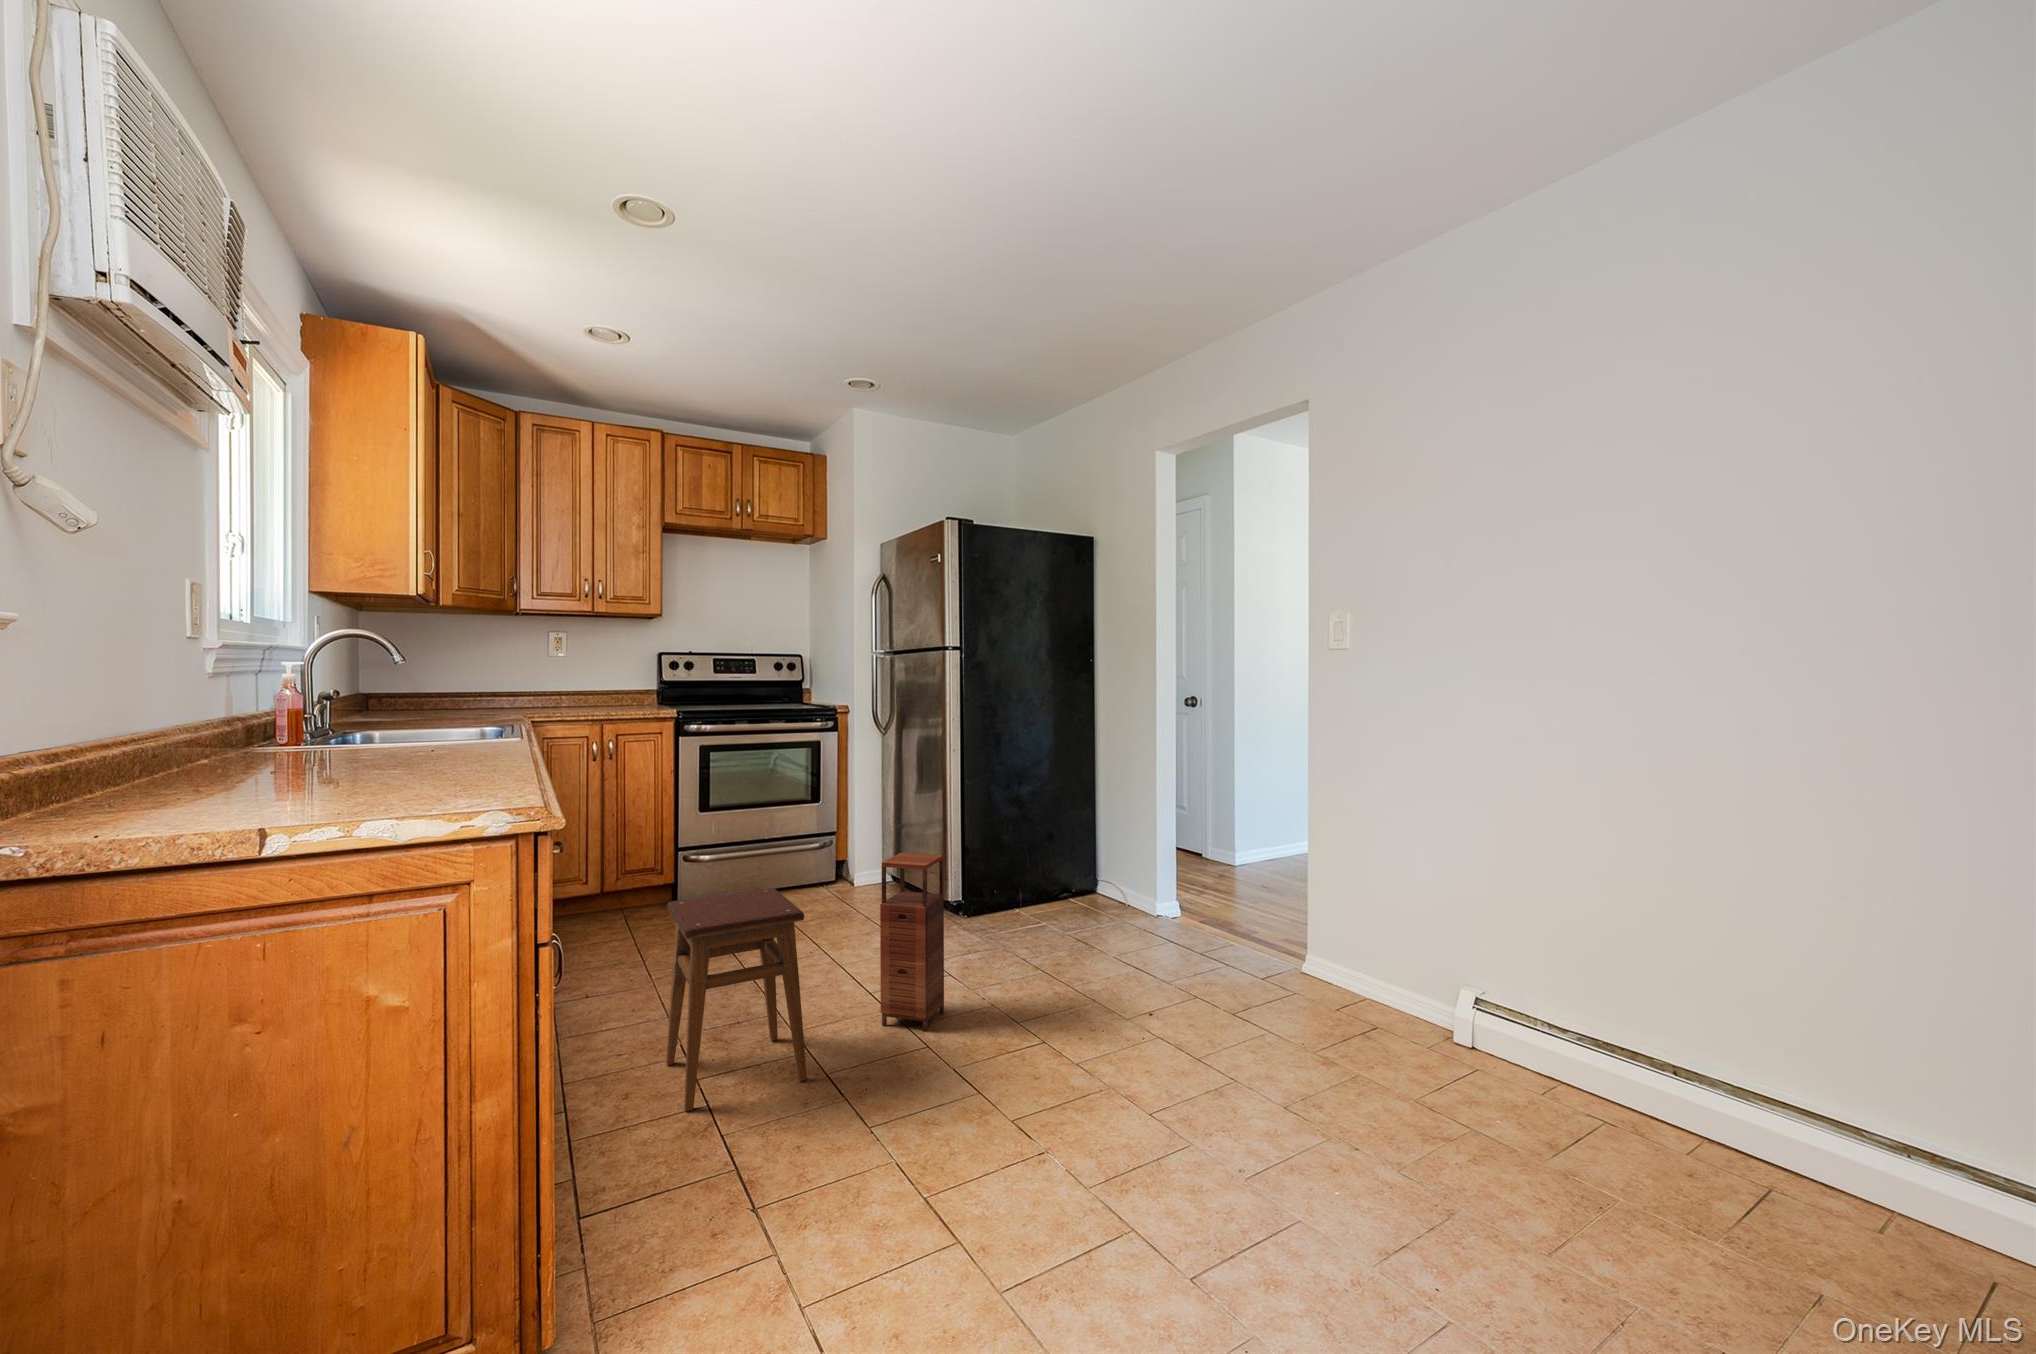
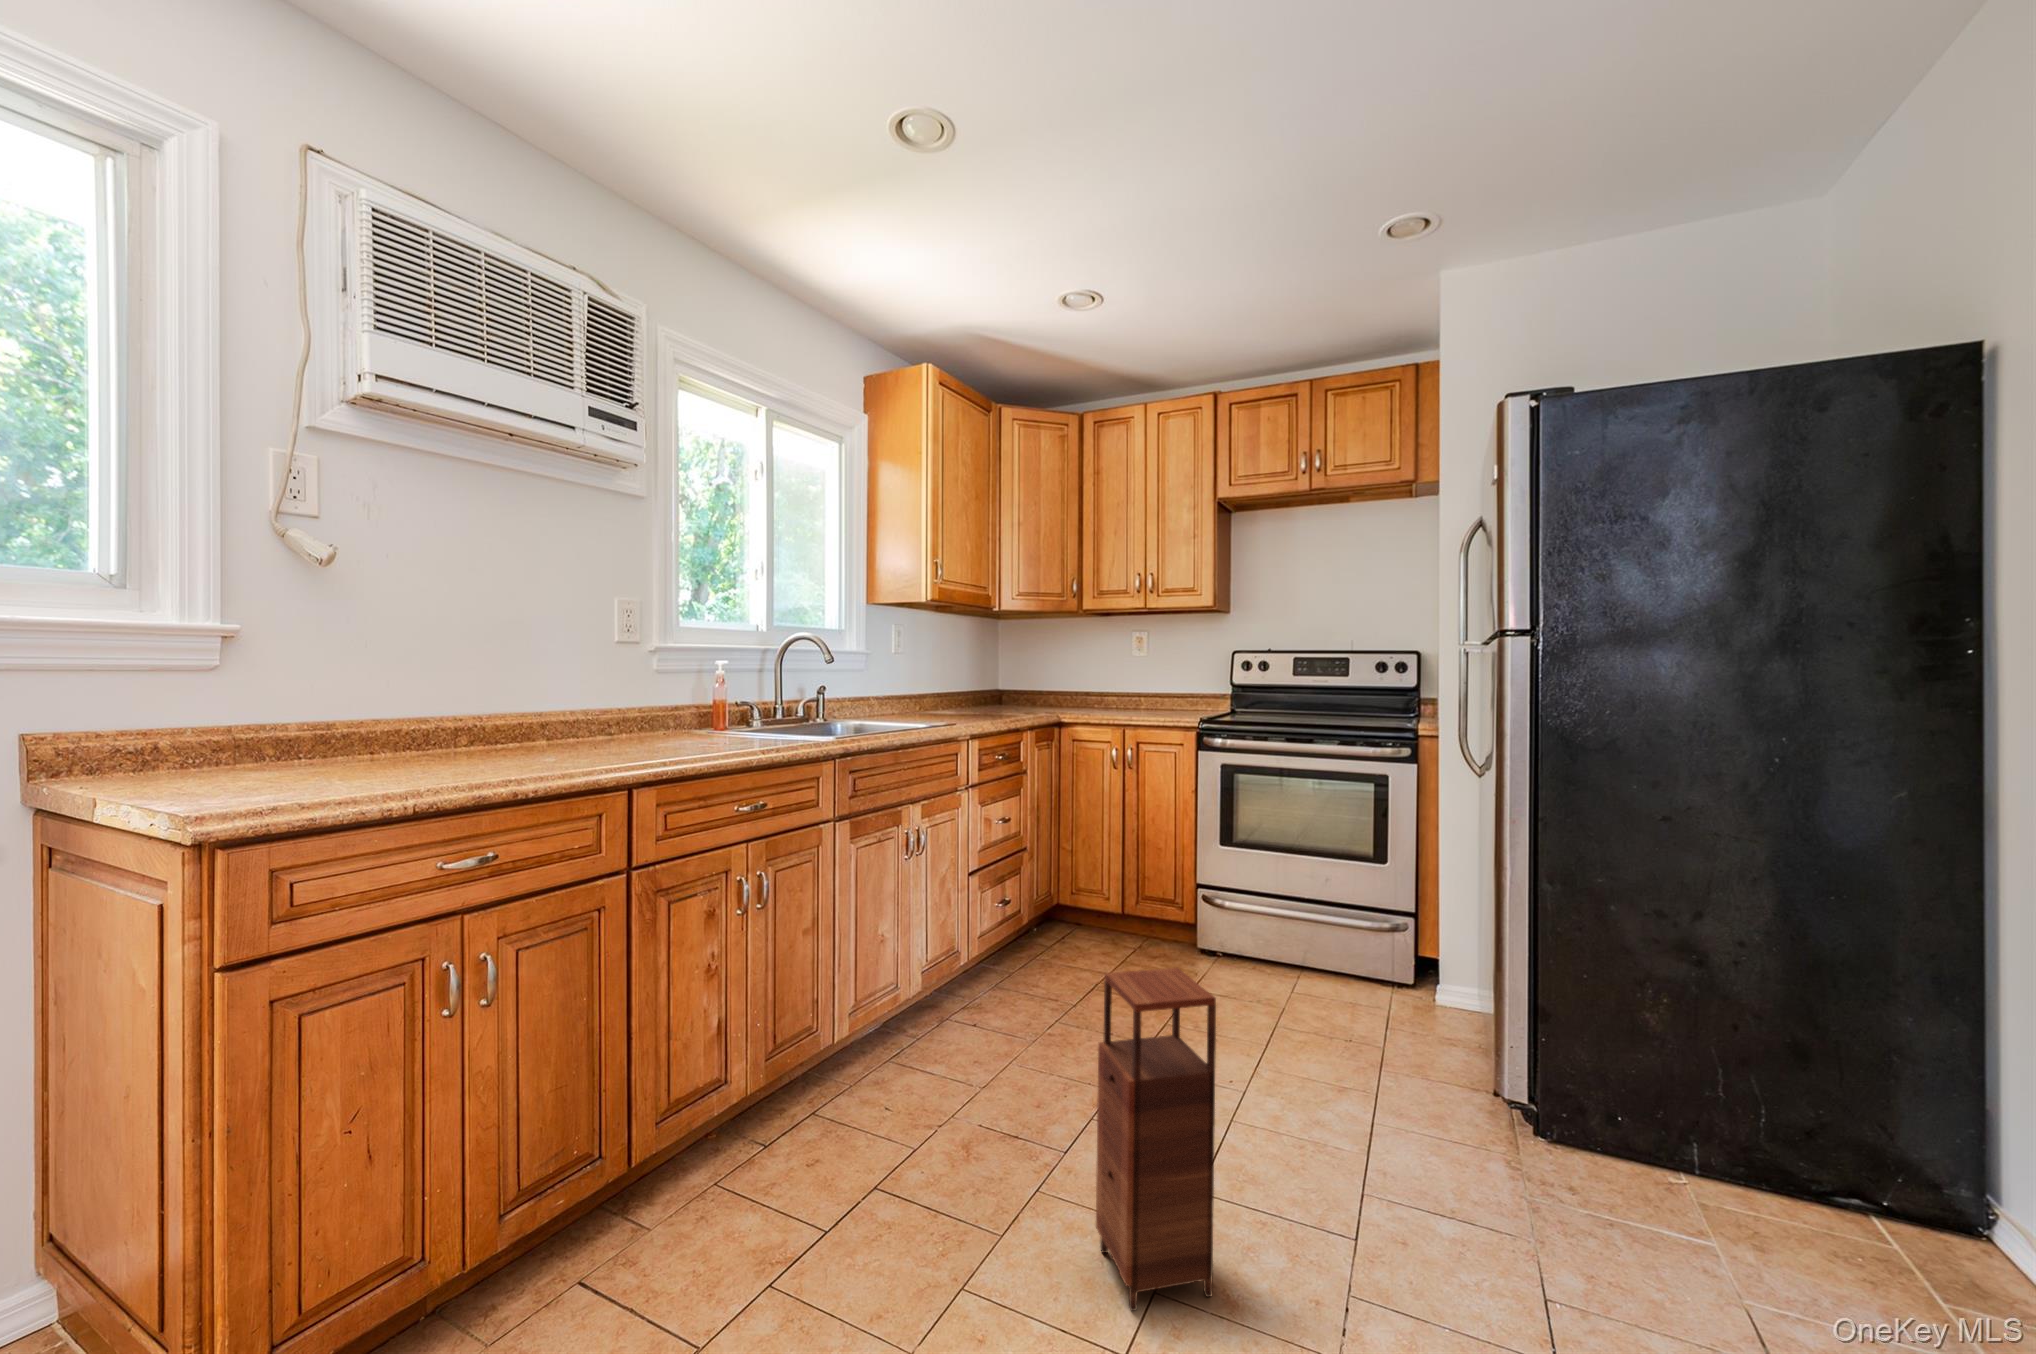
stool: present [666,888,807,1111] -> none [766,936,981,1264]

